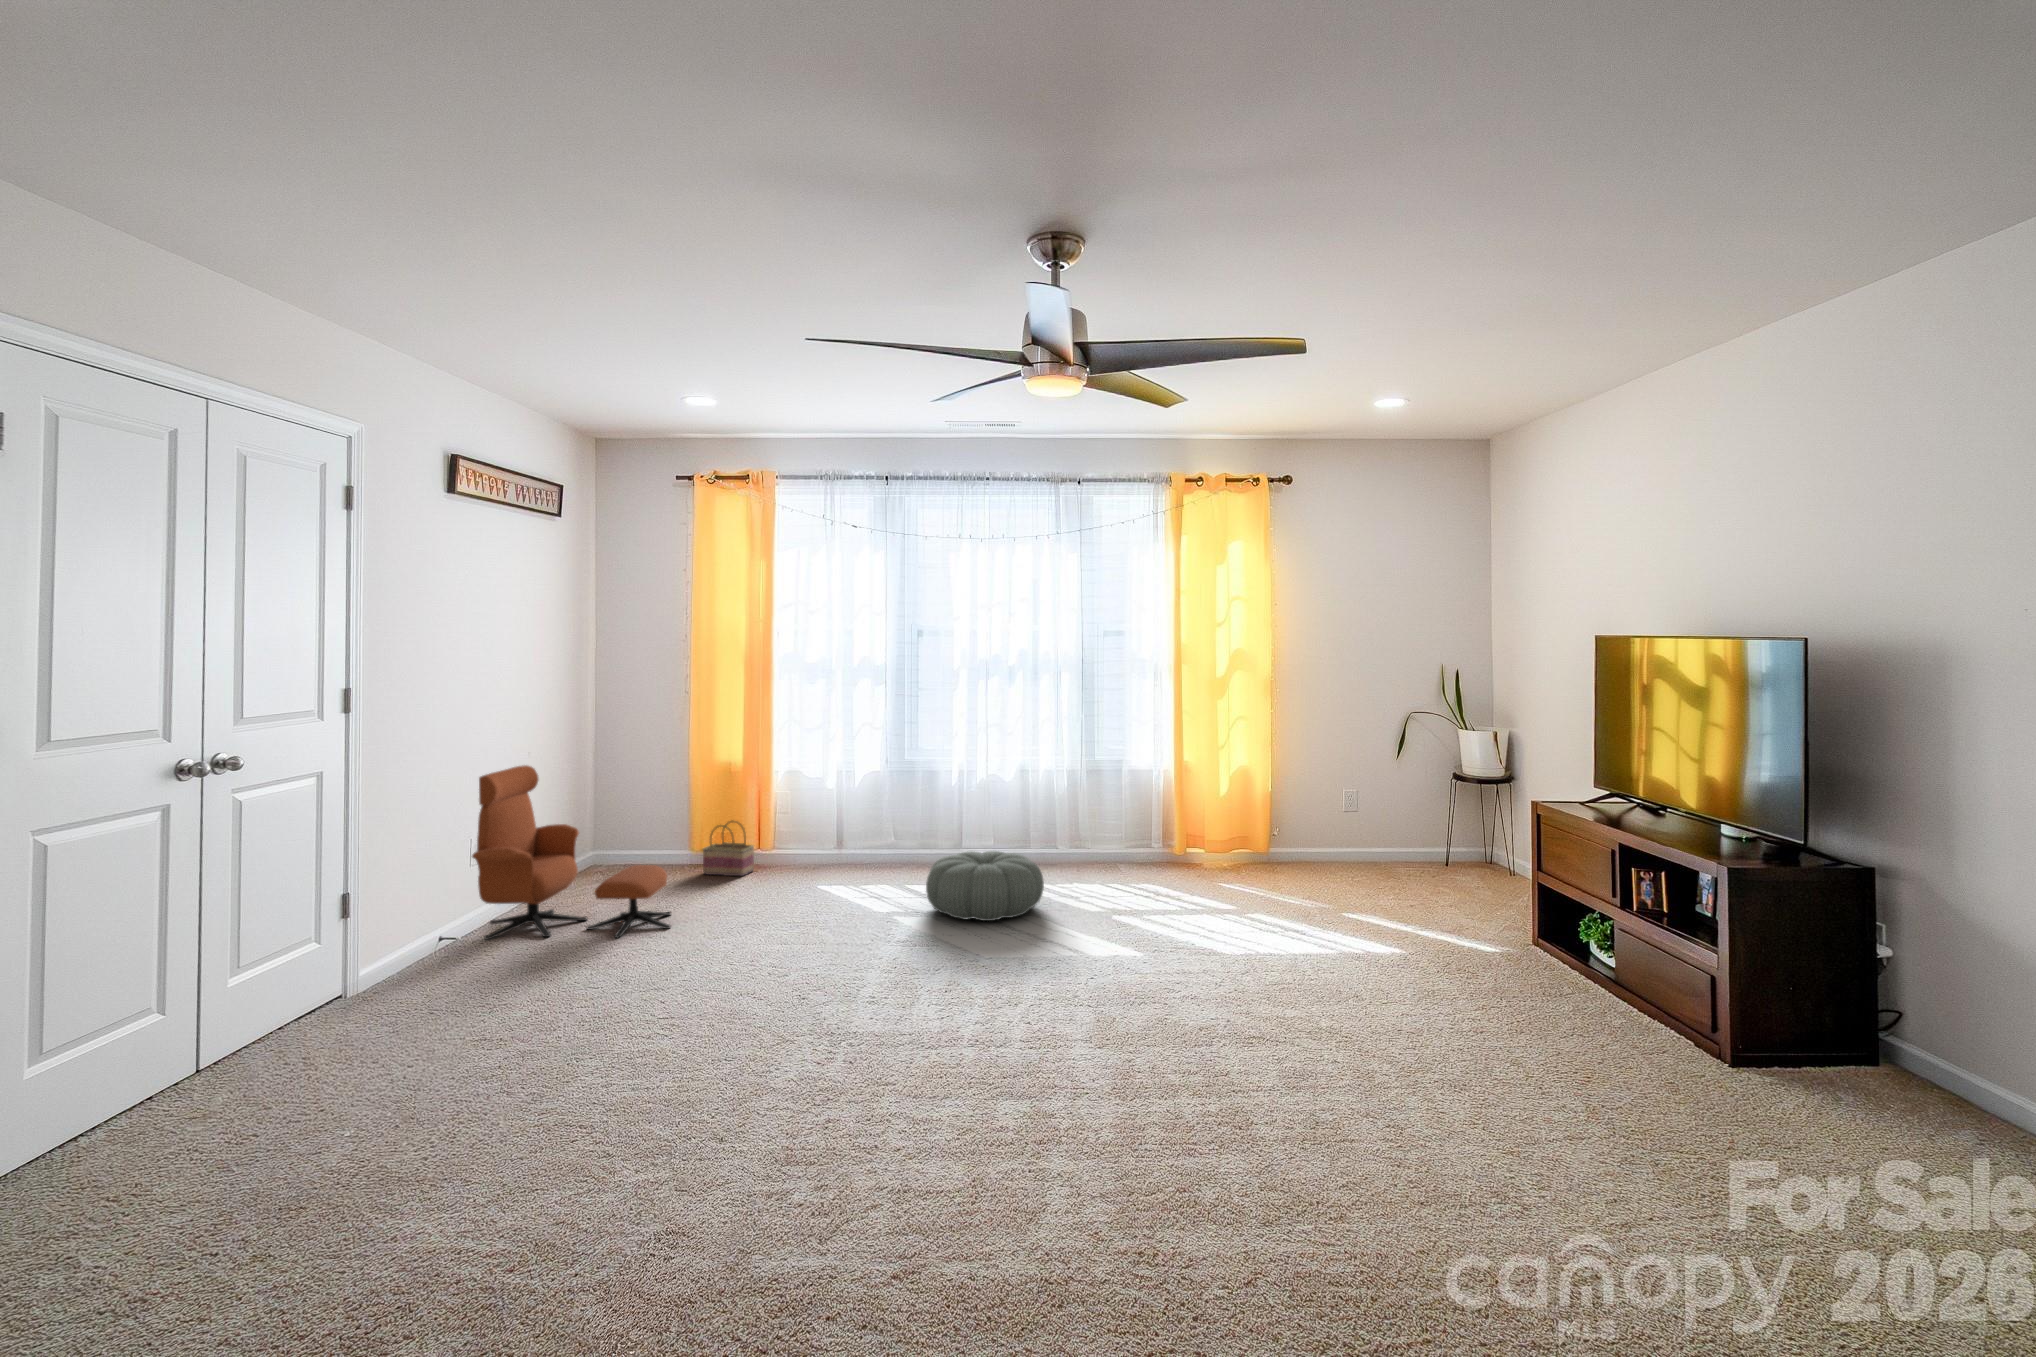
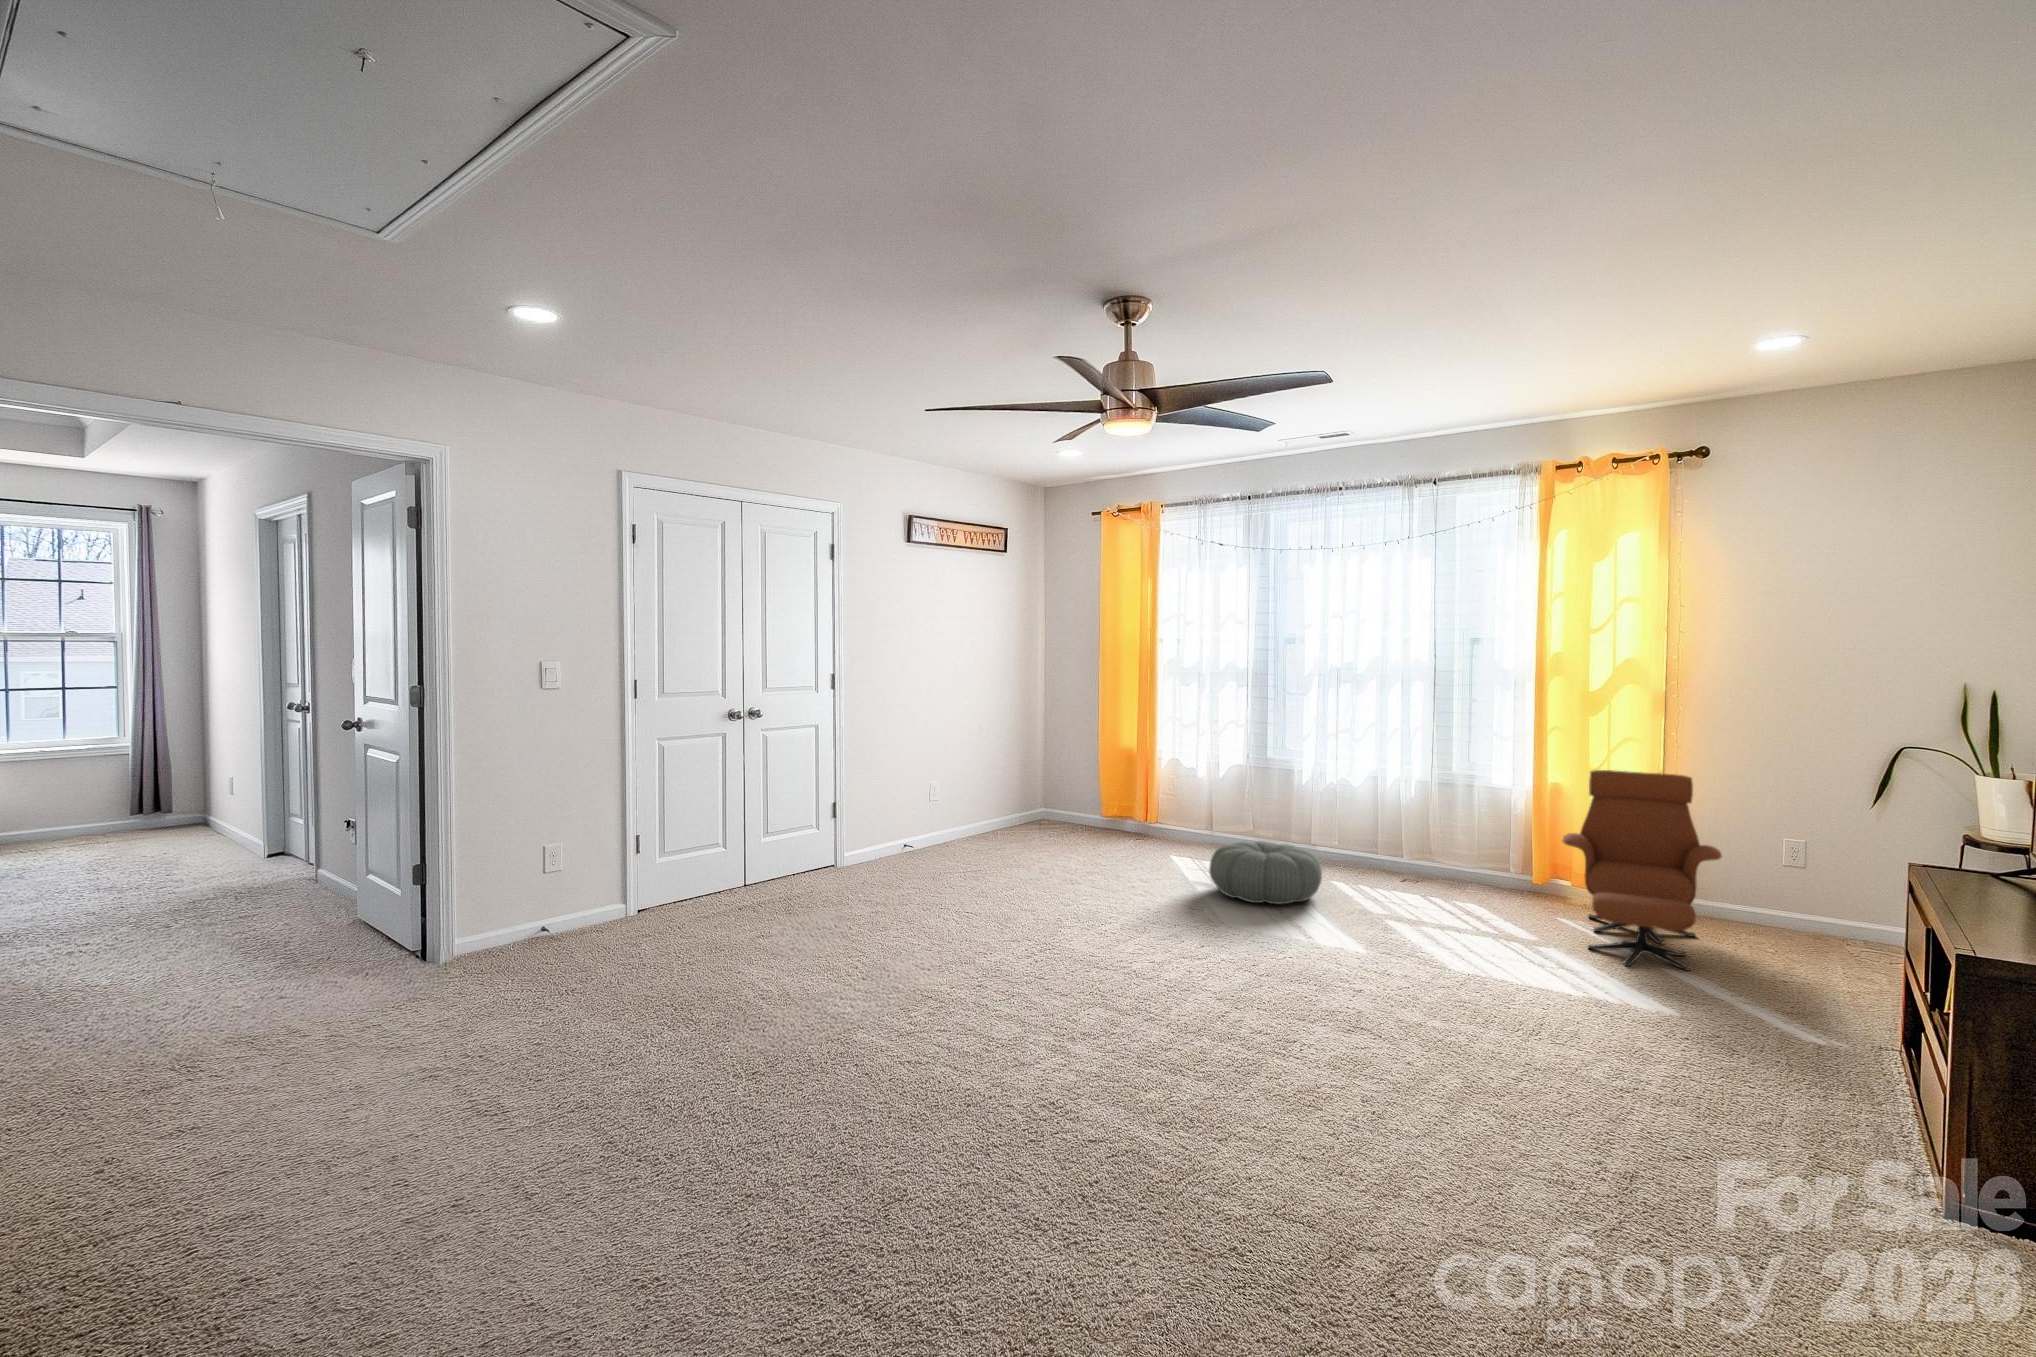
lounge chair: present [472,765,671,940] -> present [1562,770,1722,971]
basket: present [703,821,754,876] -> none [1095,794,1134,841]

